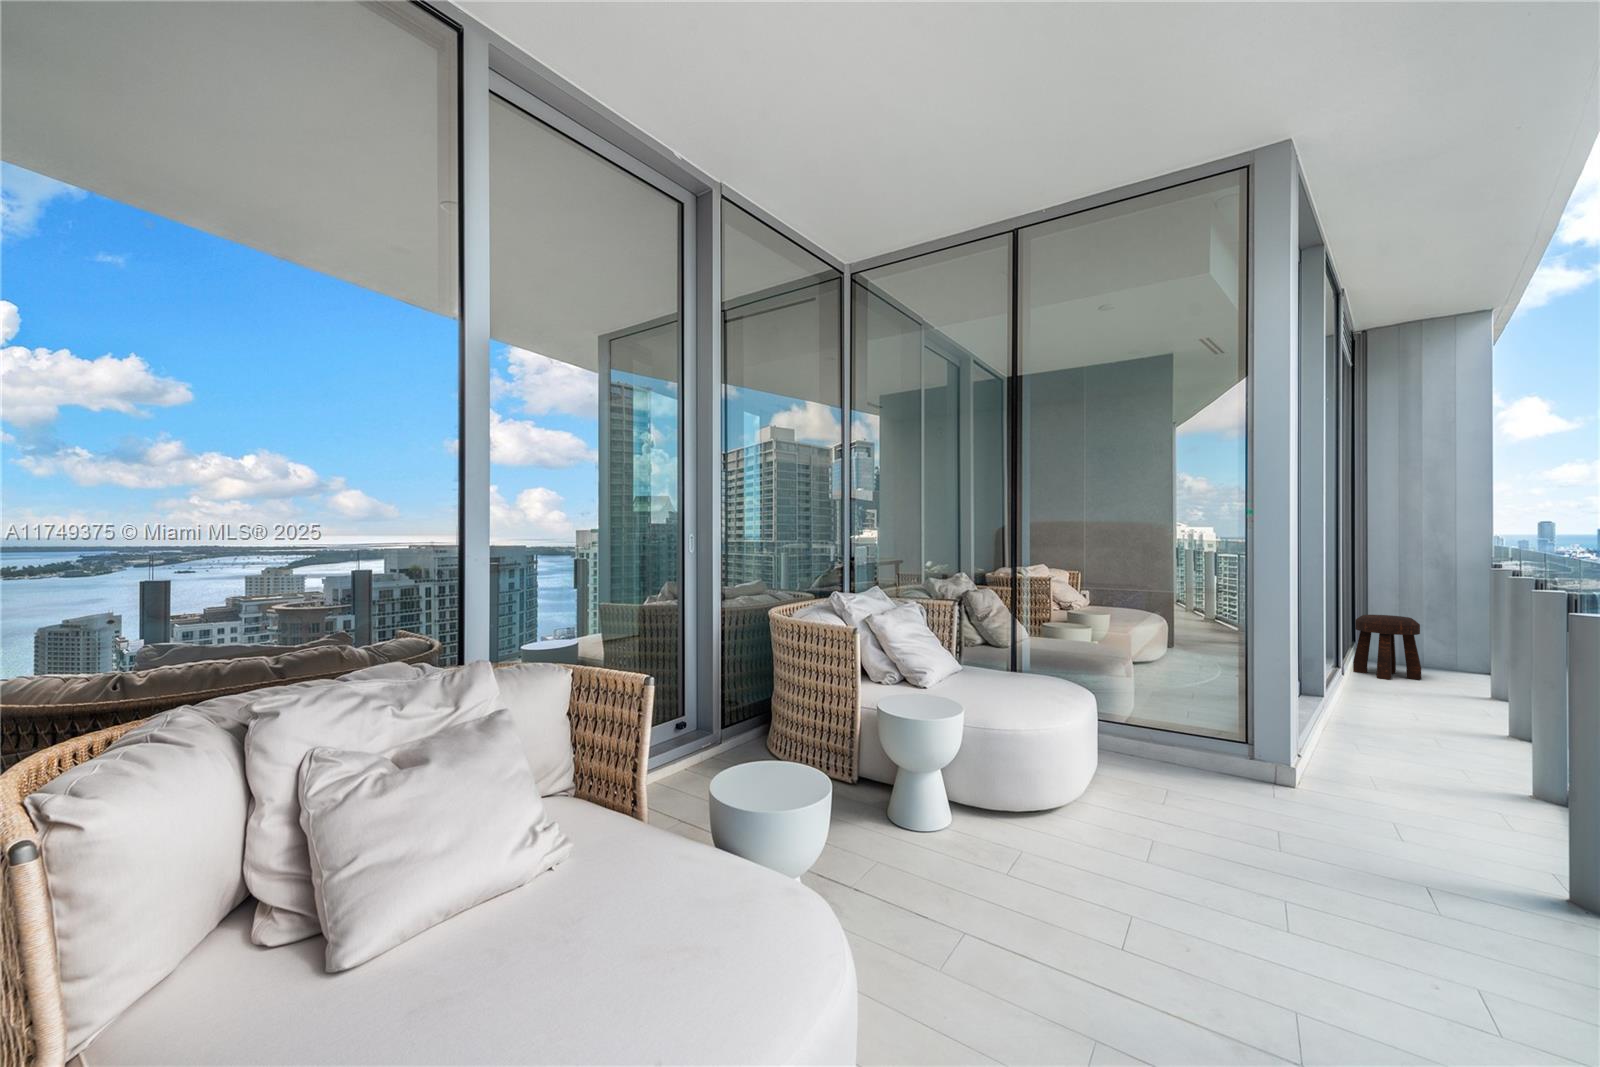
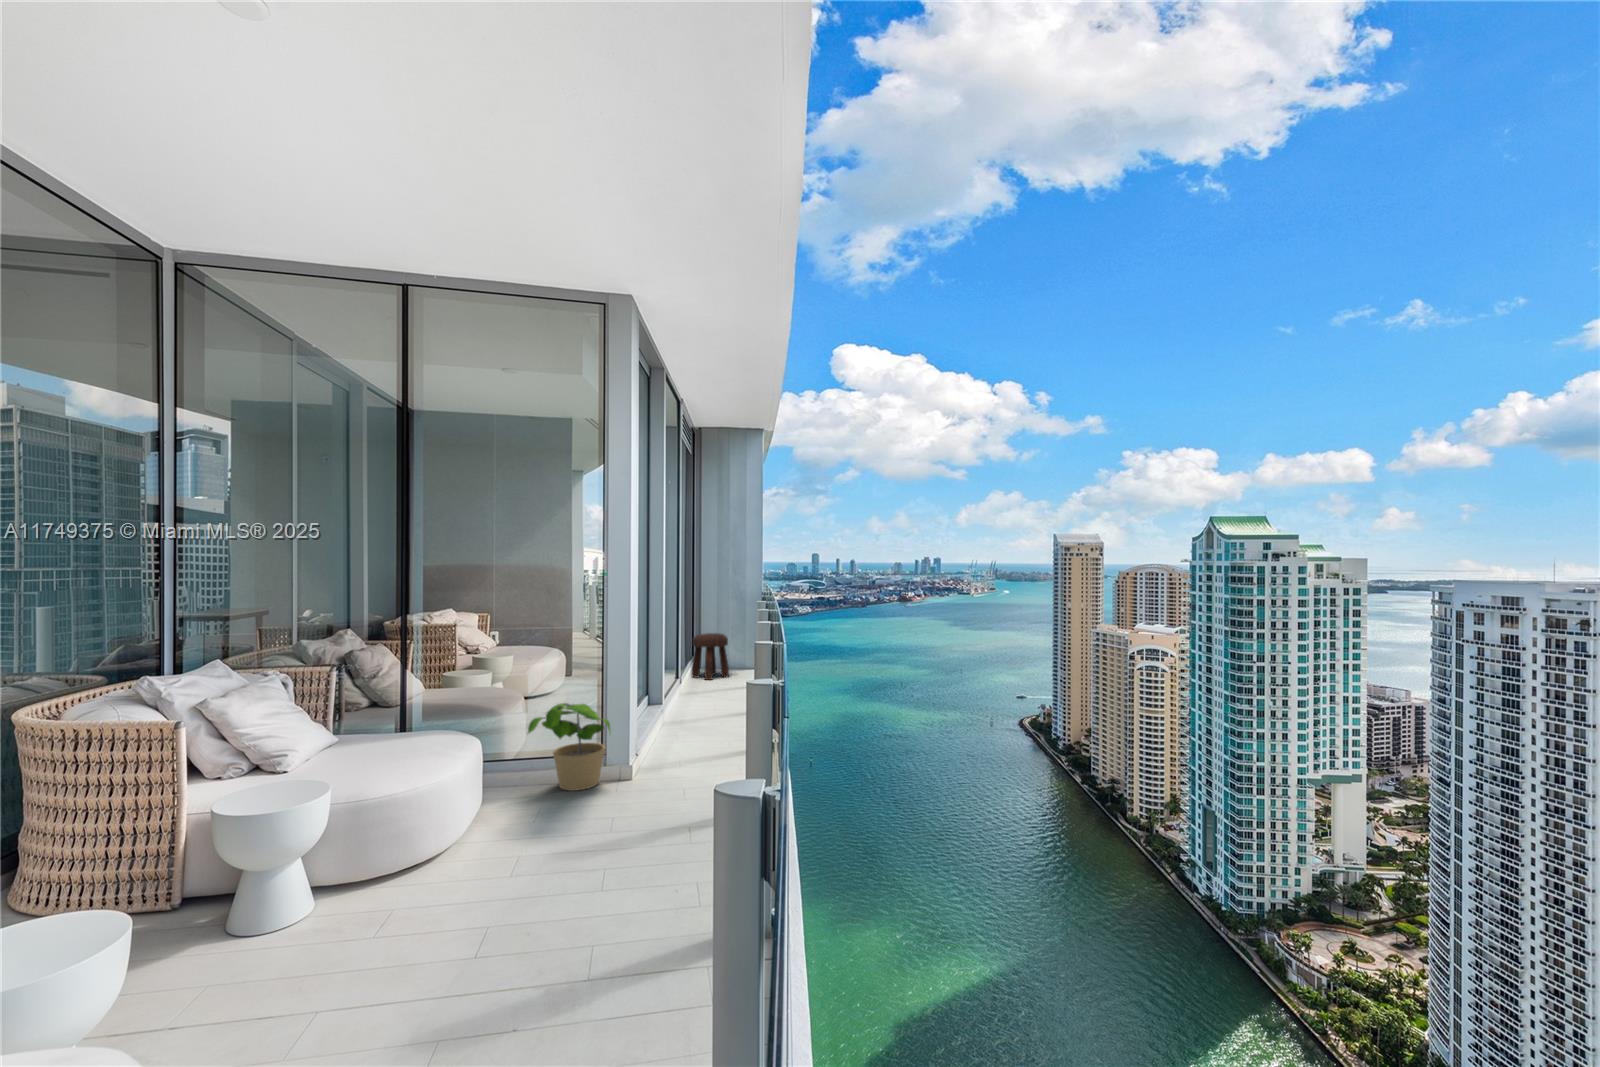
potted plant: none [1144,671,1254,780] -> present [528,703,611,791]

